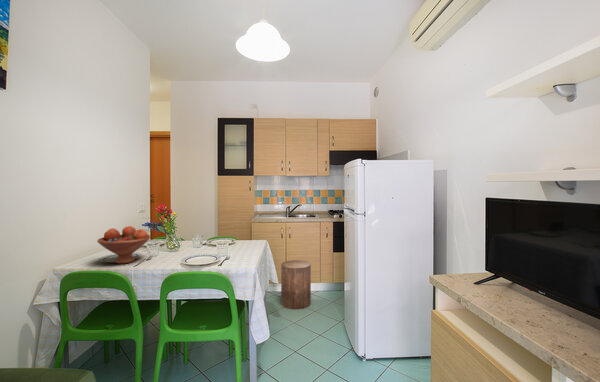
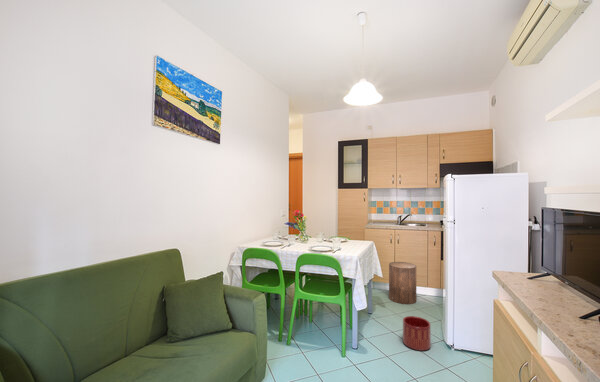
fruit bowl: present [97,226,150,264] -> none [261,223,290,246]
planter: none [307,328,338,370] -> present [403,316,431,351]

